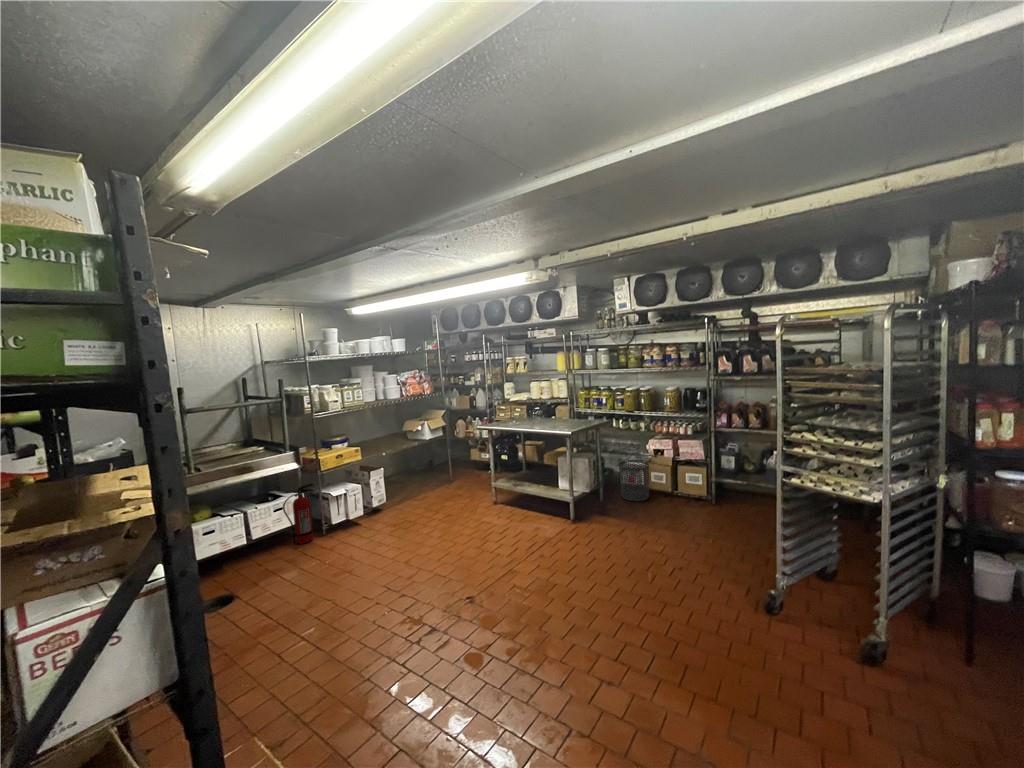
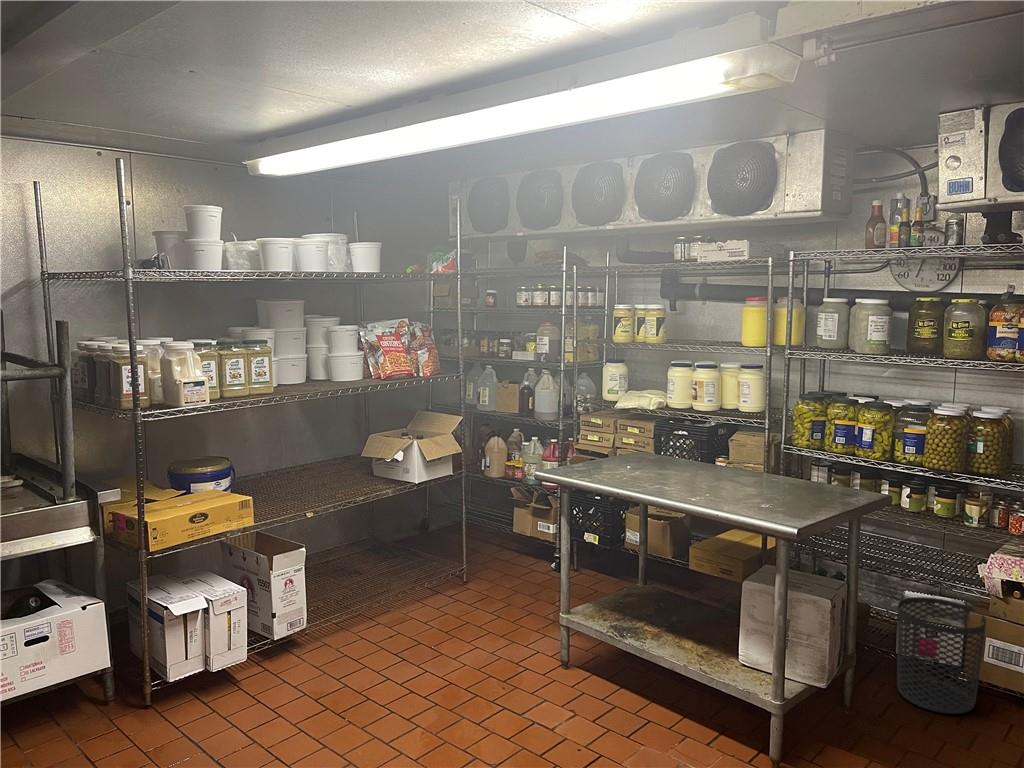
fire extinguisher: present [283,484,313,544] -> none [45,582,126,728]

